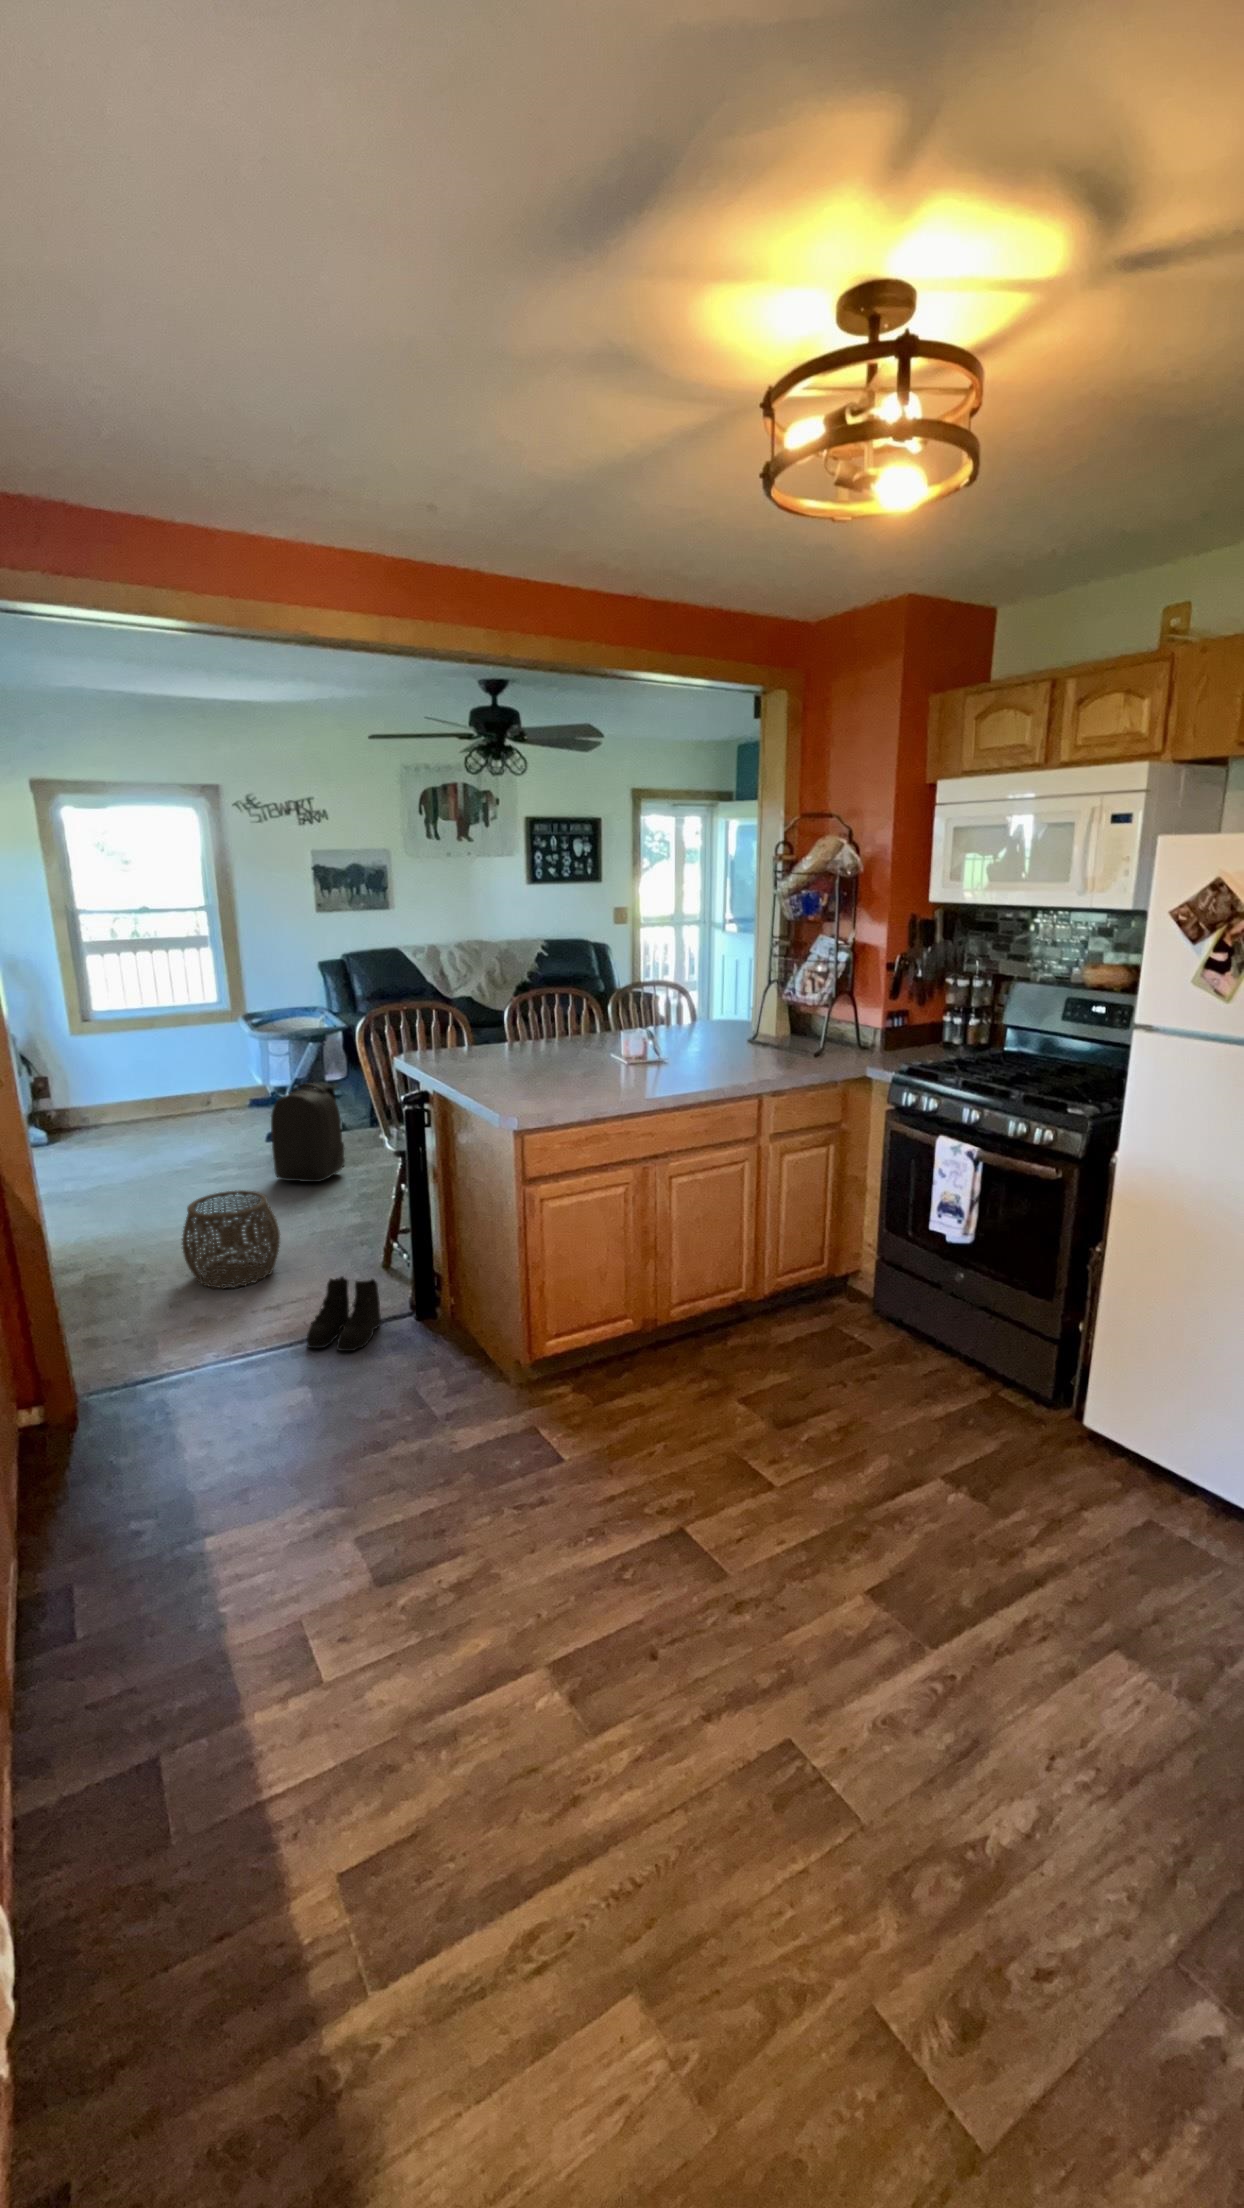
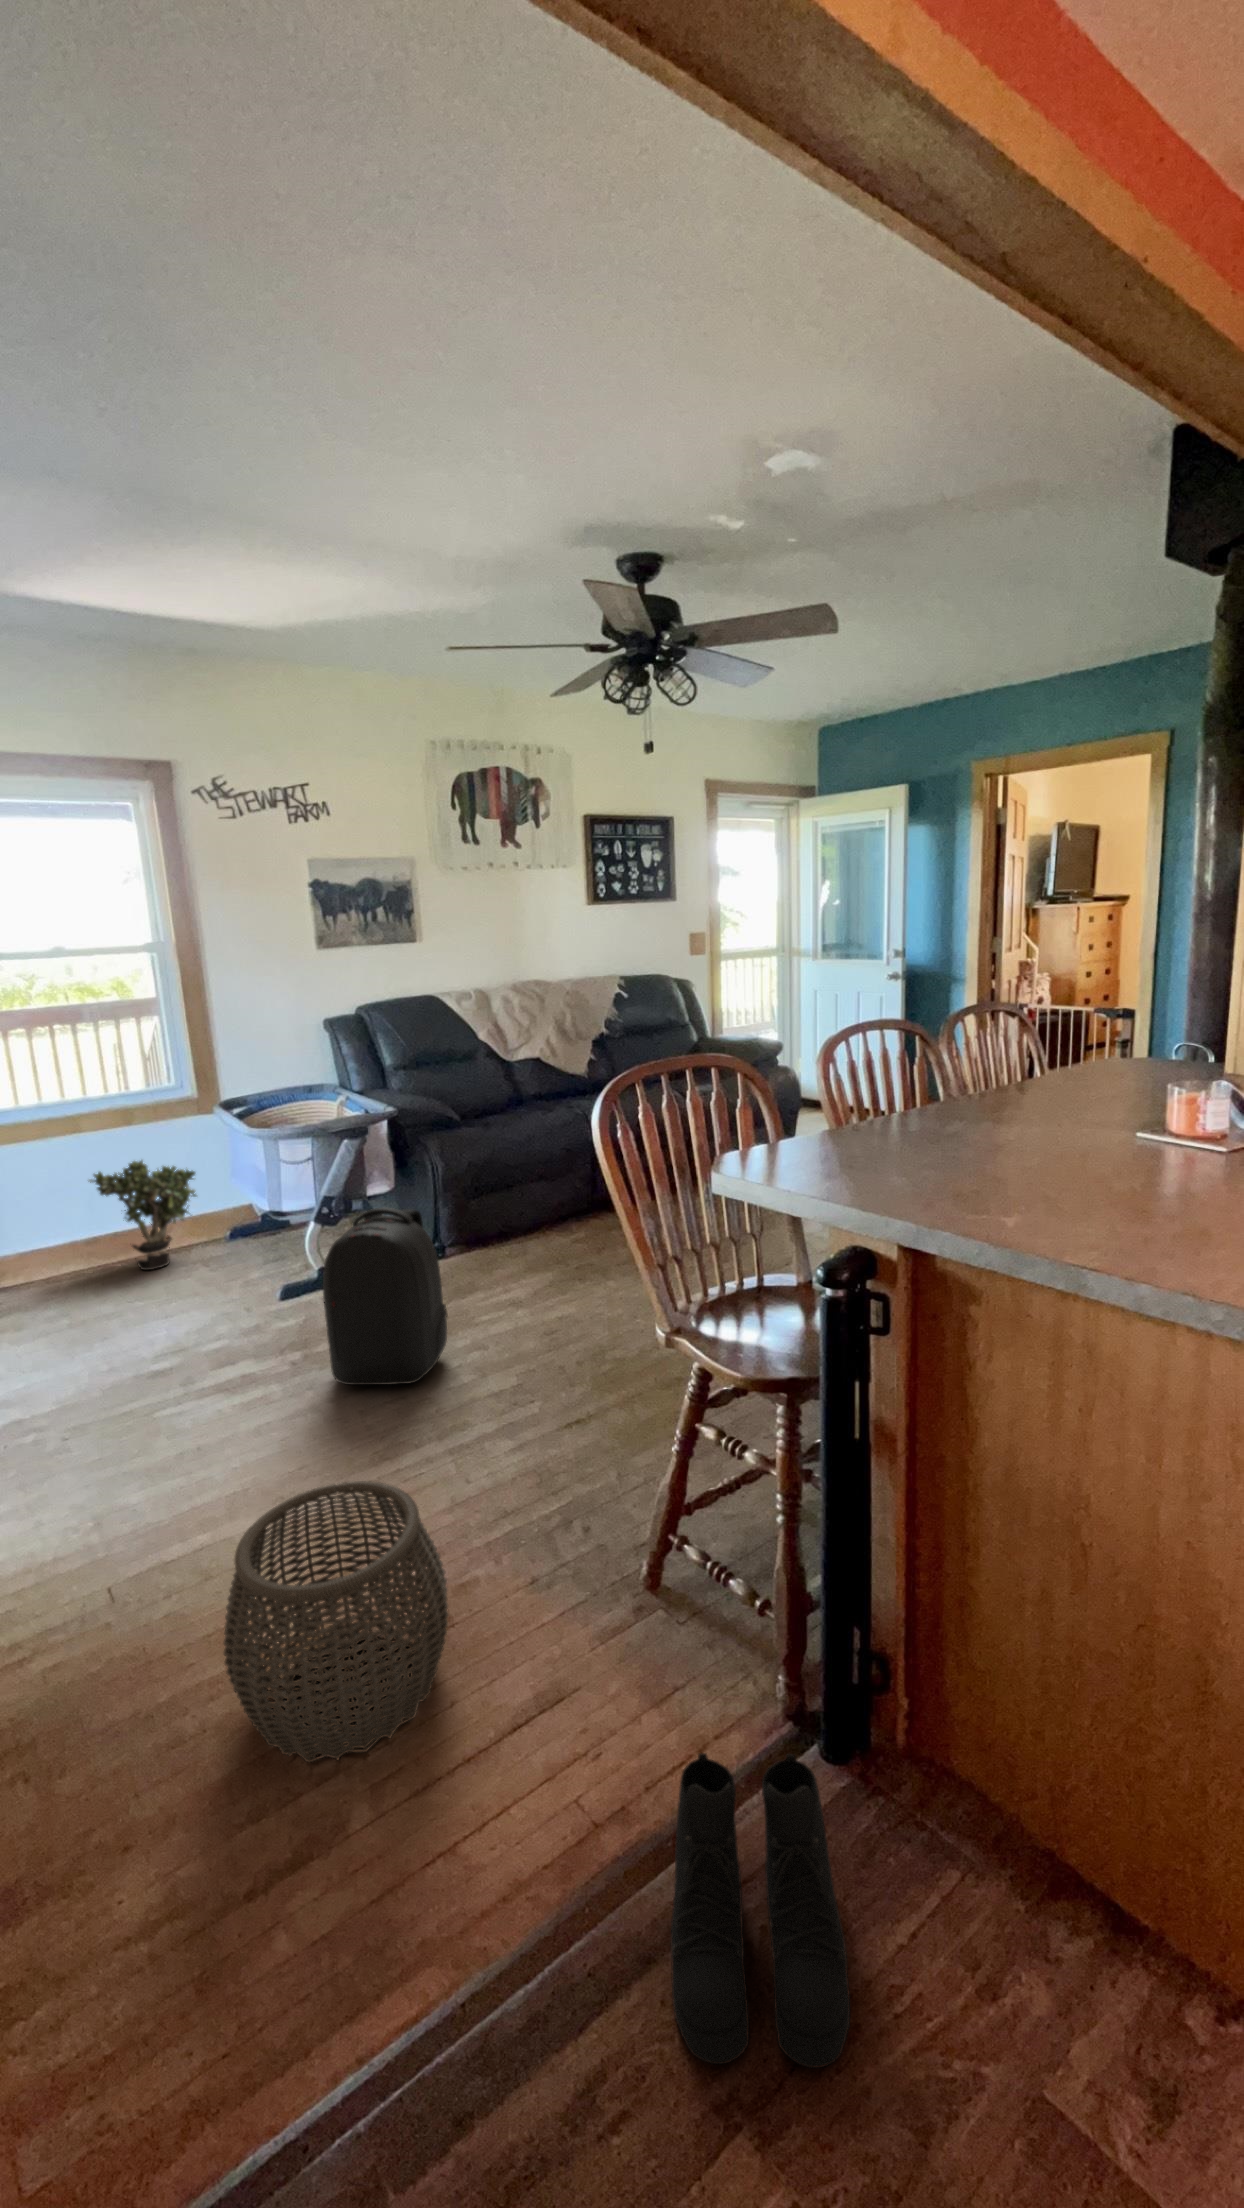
potted plant: none [156,1048,225,1119] -> present [89,1160,196,1270]

